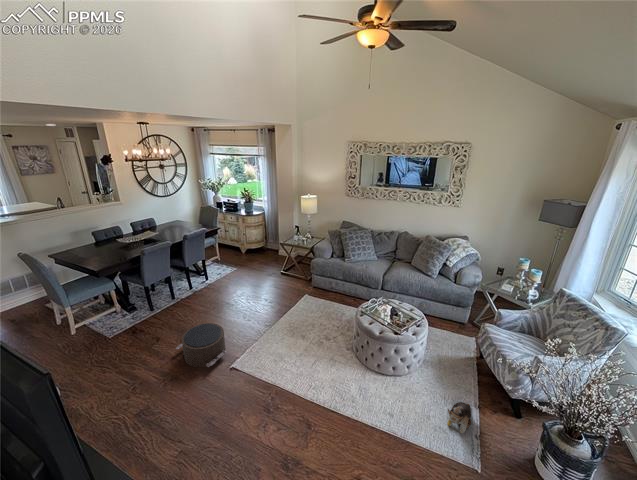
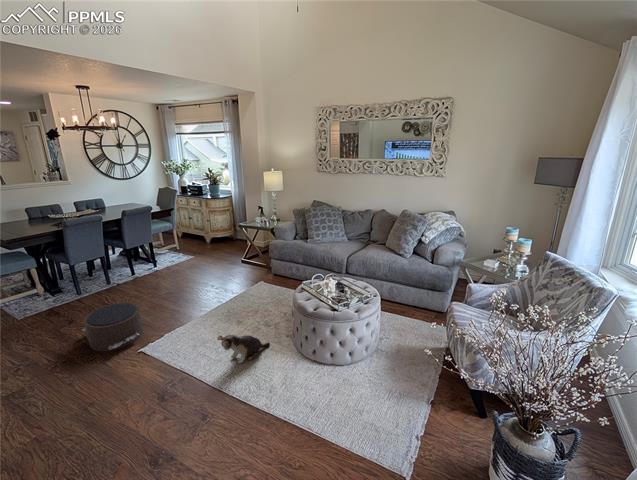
plush toy: present [447,402,471,433] -> present [217,335,270,363]

